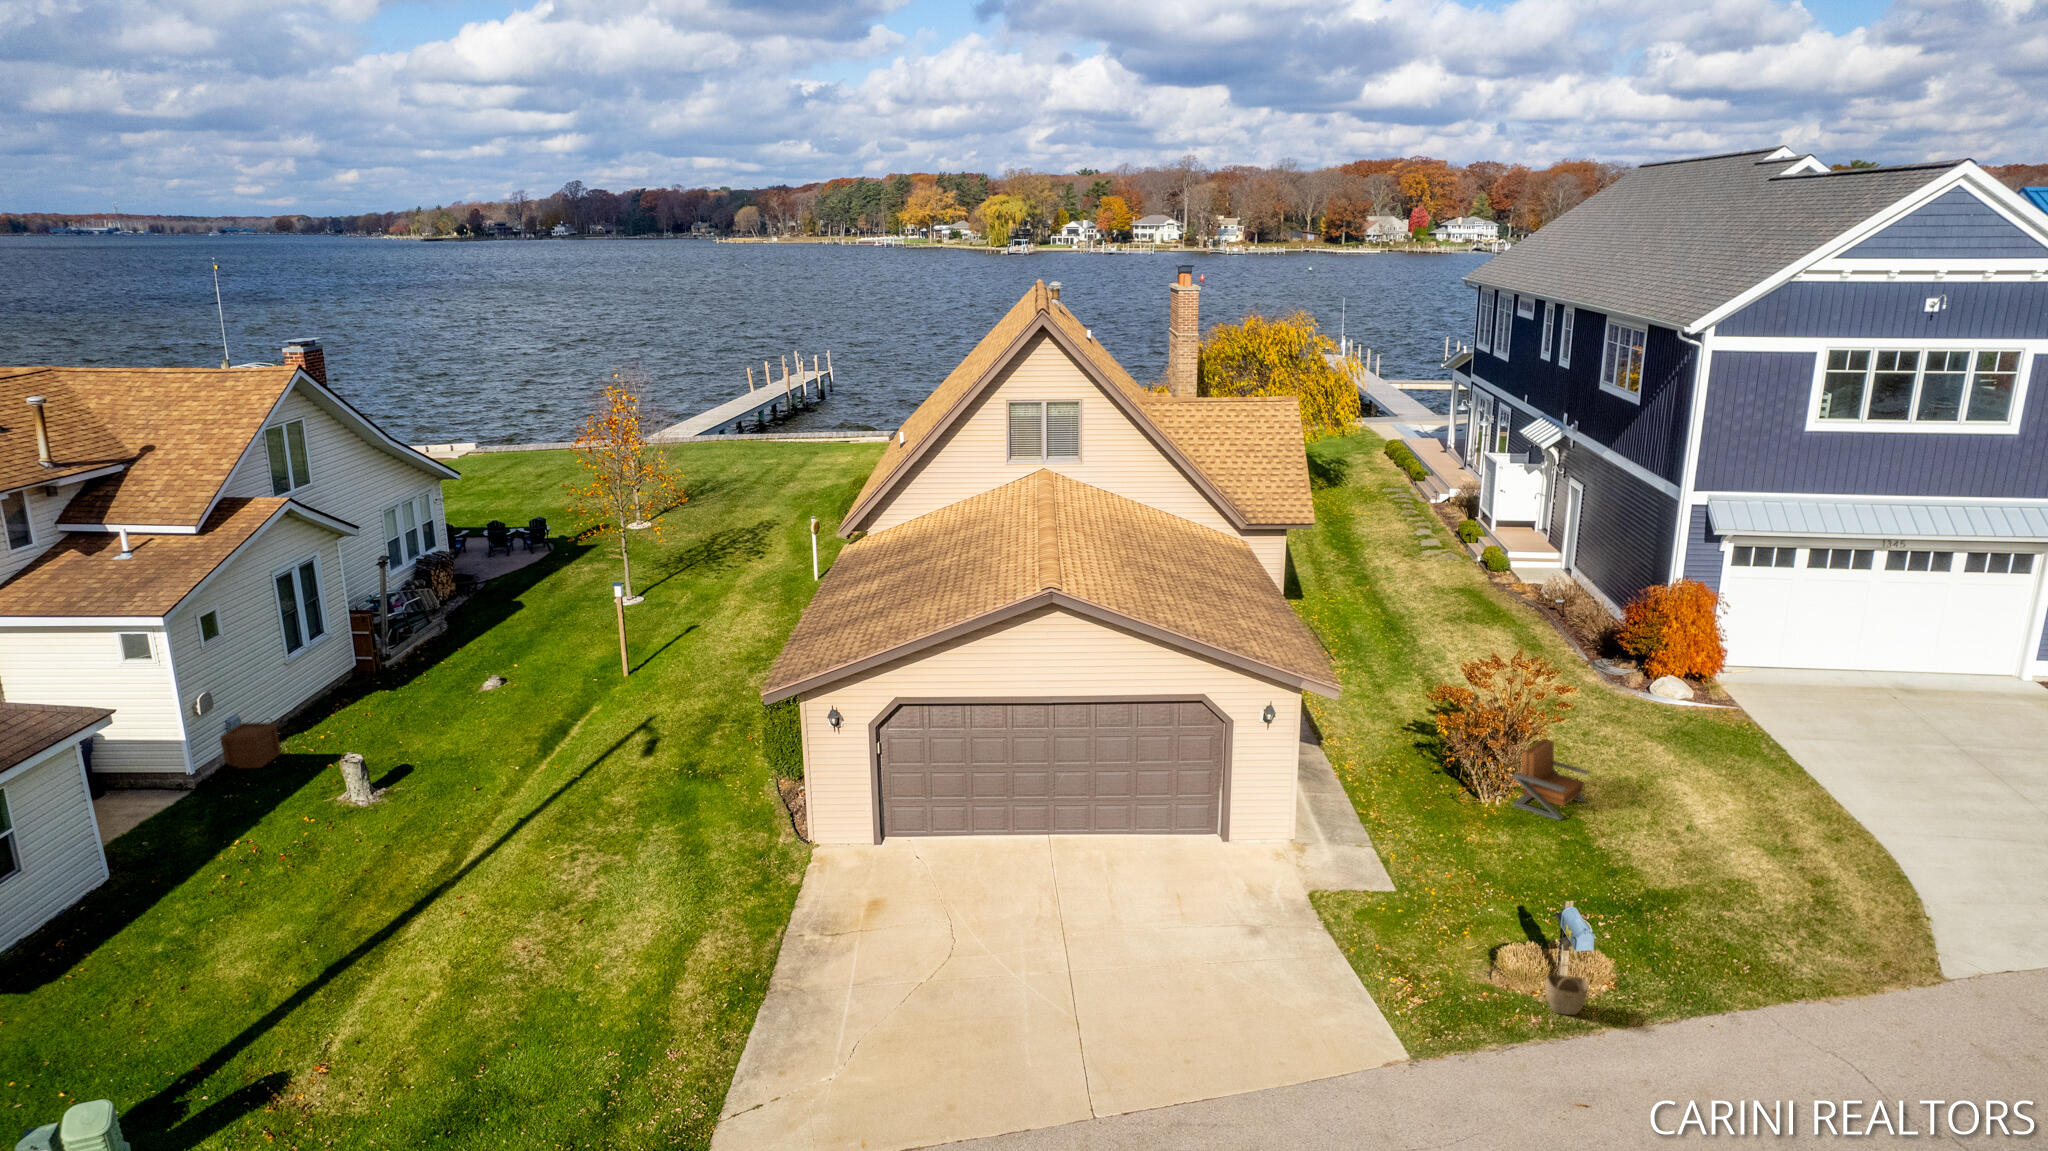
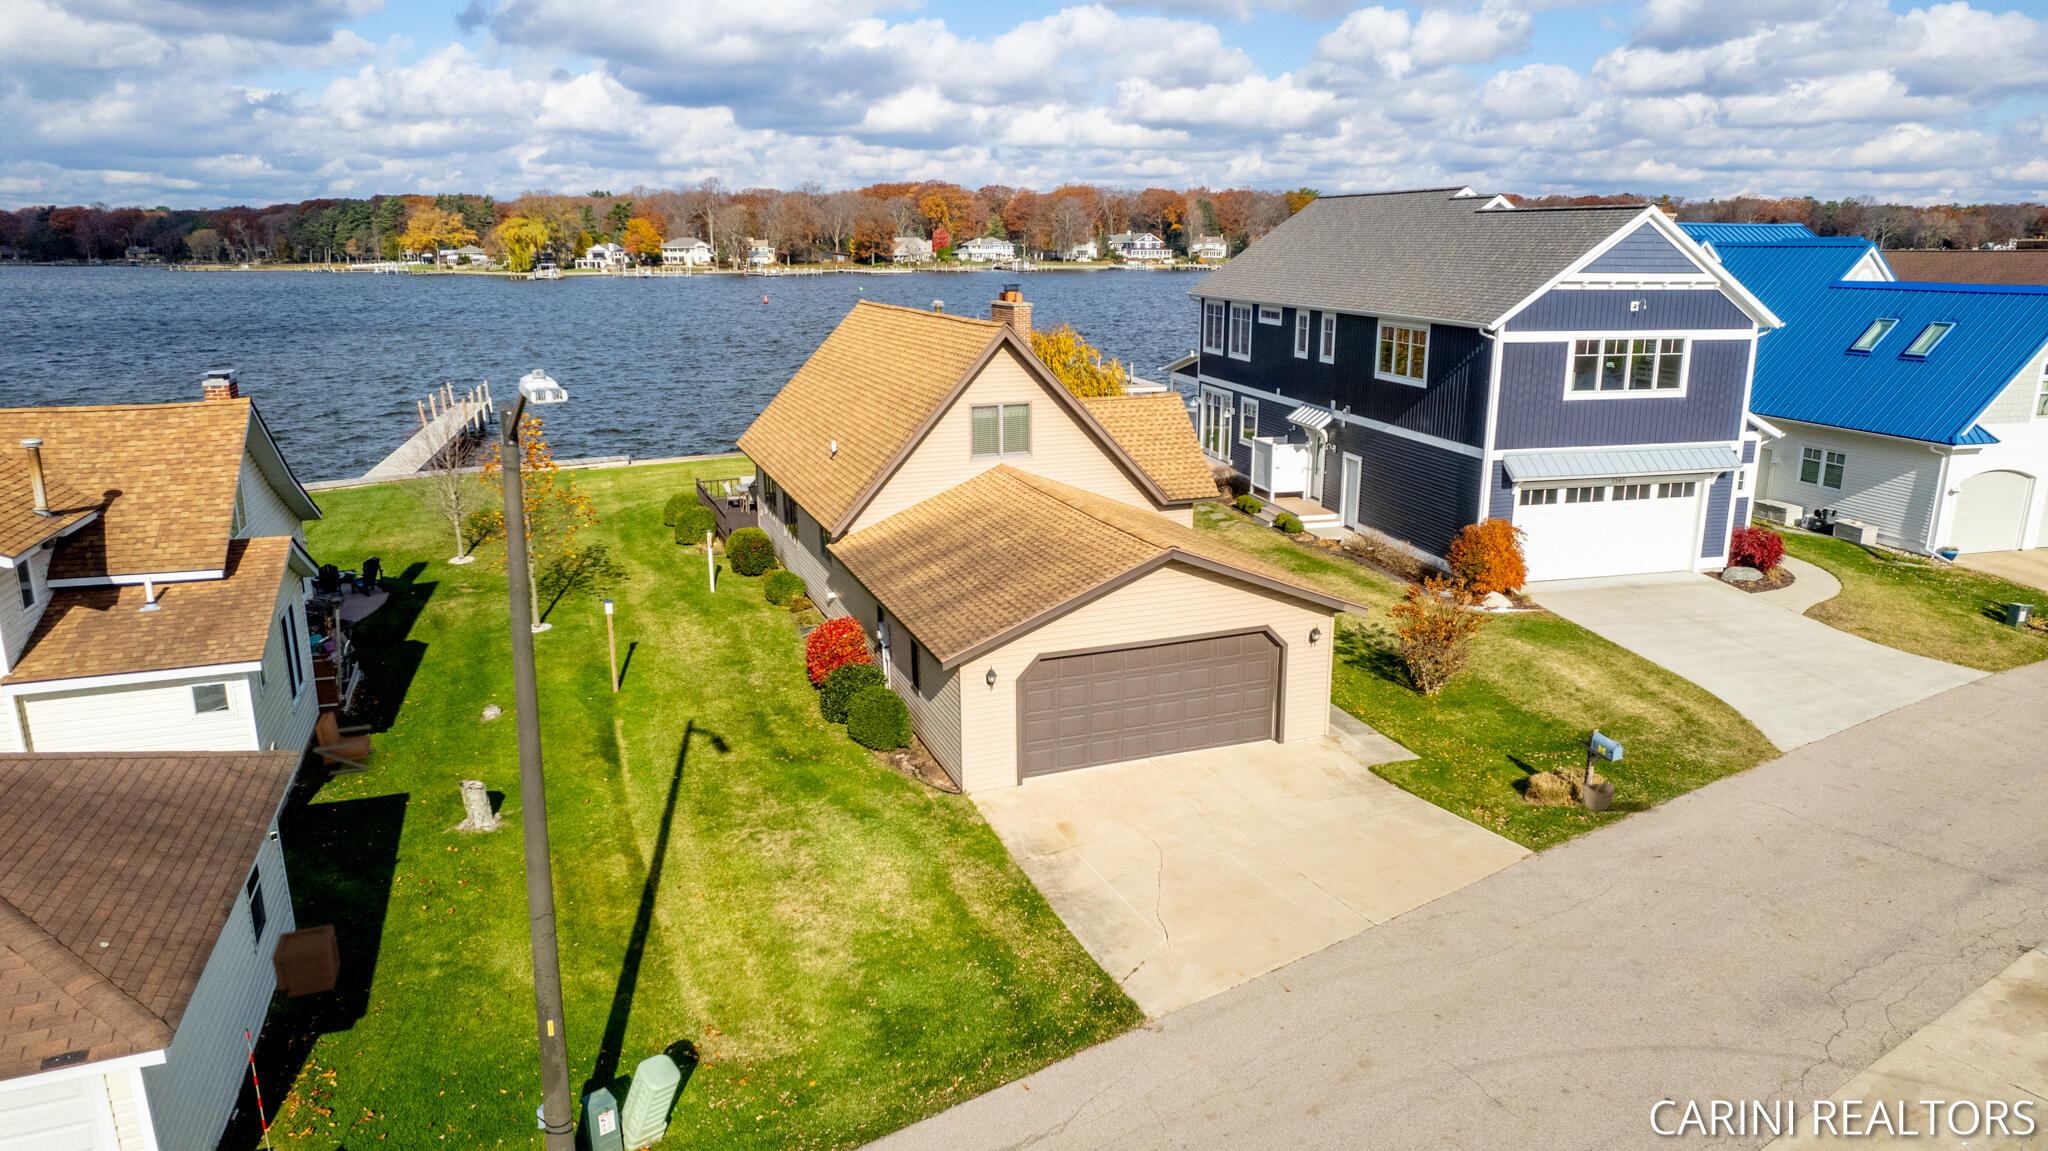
wooden crate: present [220,722,281,768] -> present [272,925,340,997]
lounge chair: present [1513,739,1589,820] -> present [314,712,375,775]

